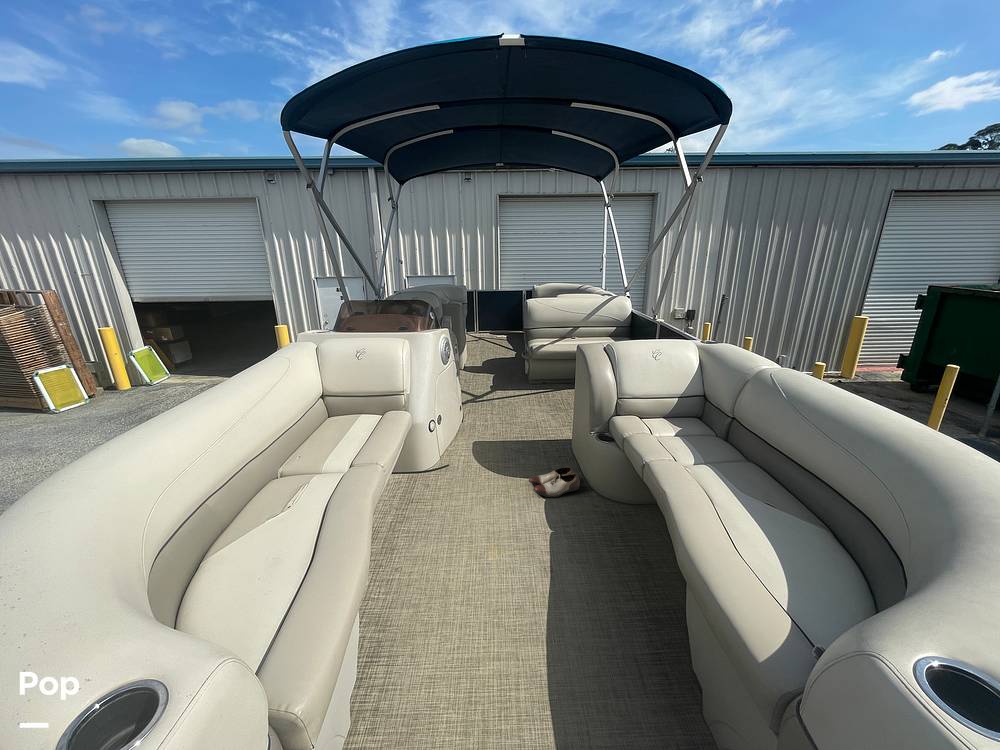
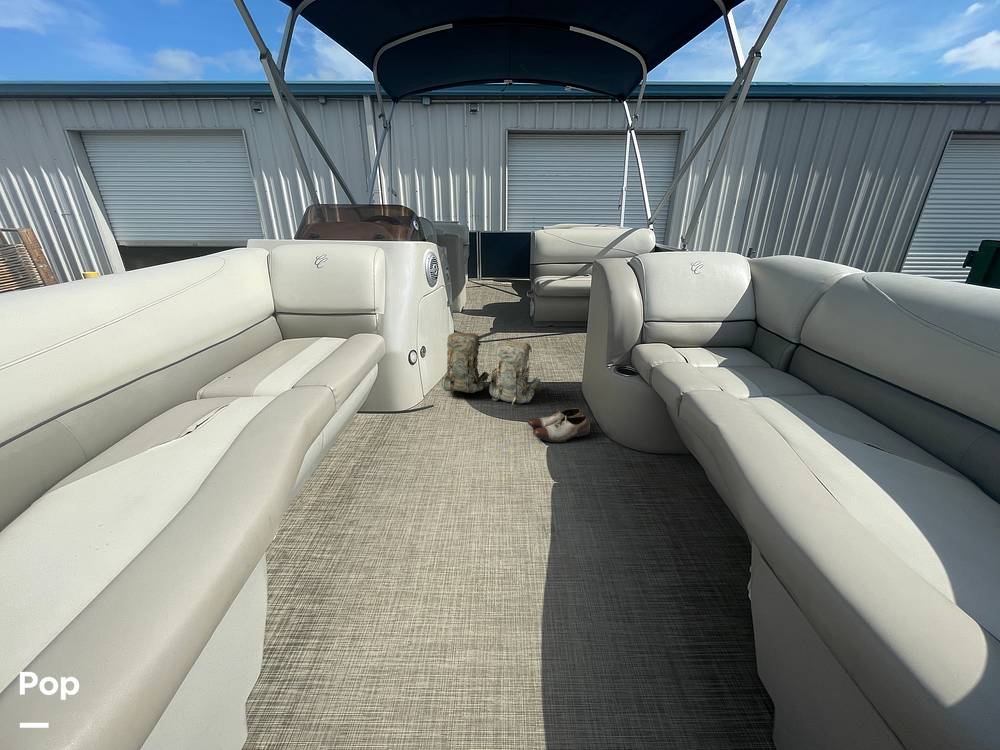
backpack: none [454,402,538,464] -> present [441,332,541,404]

